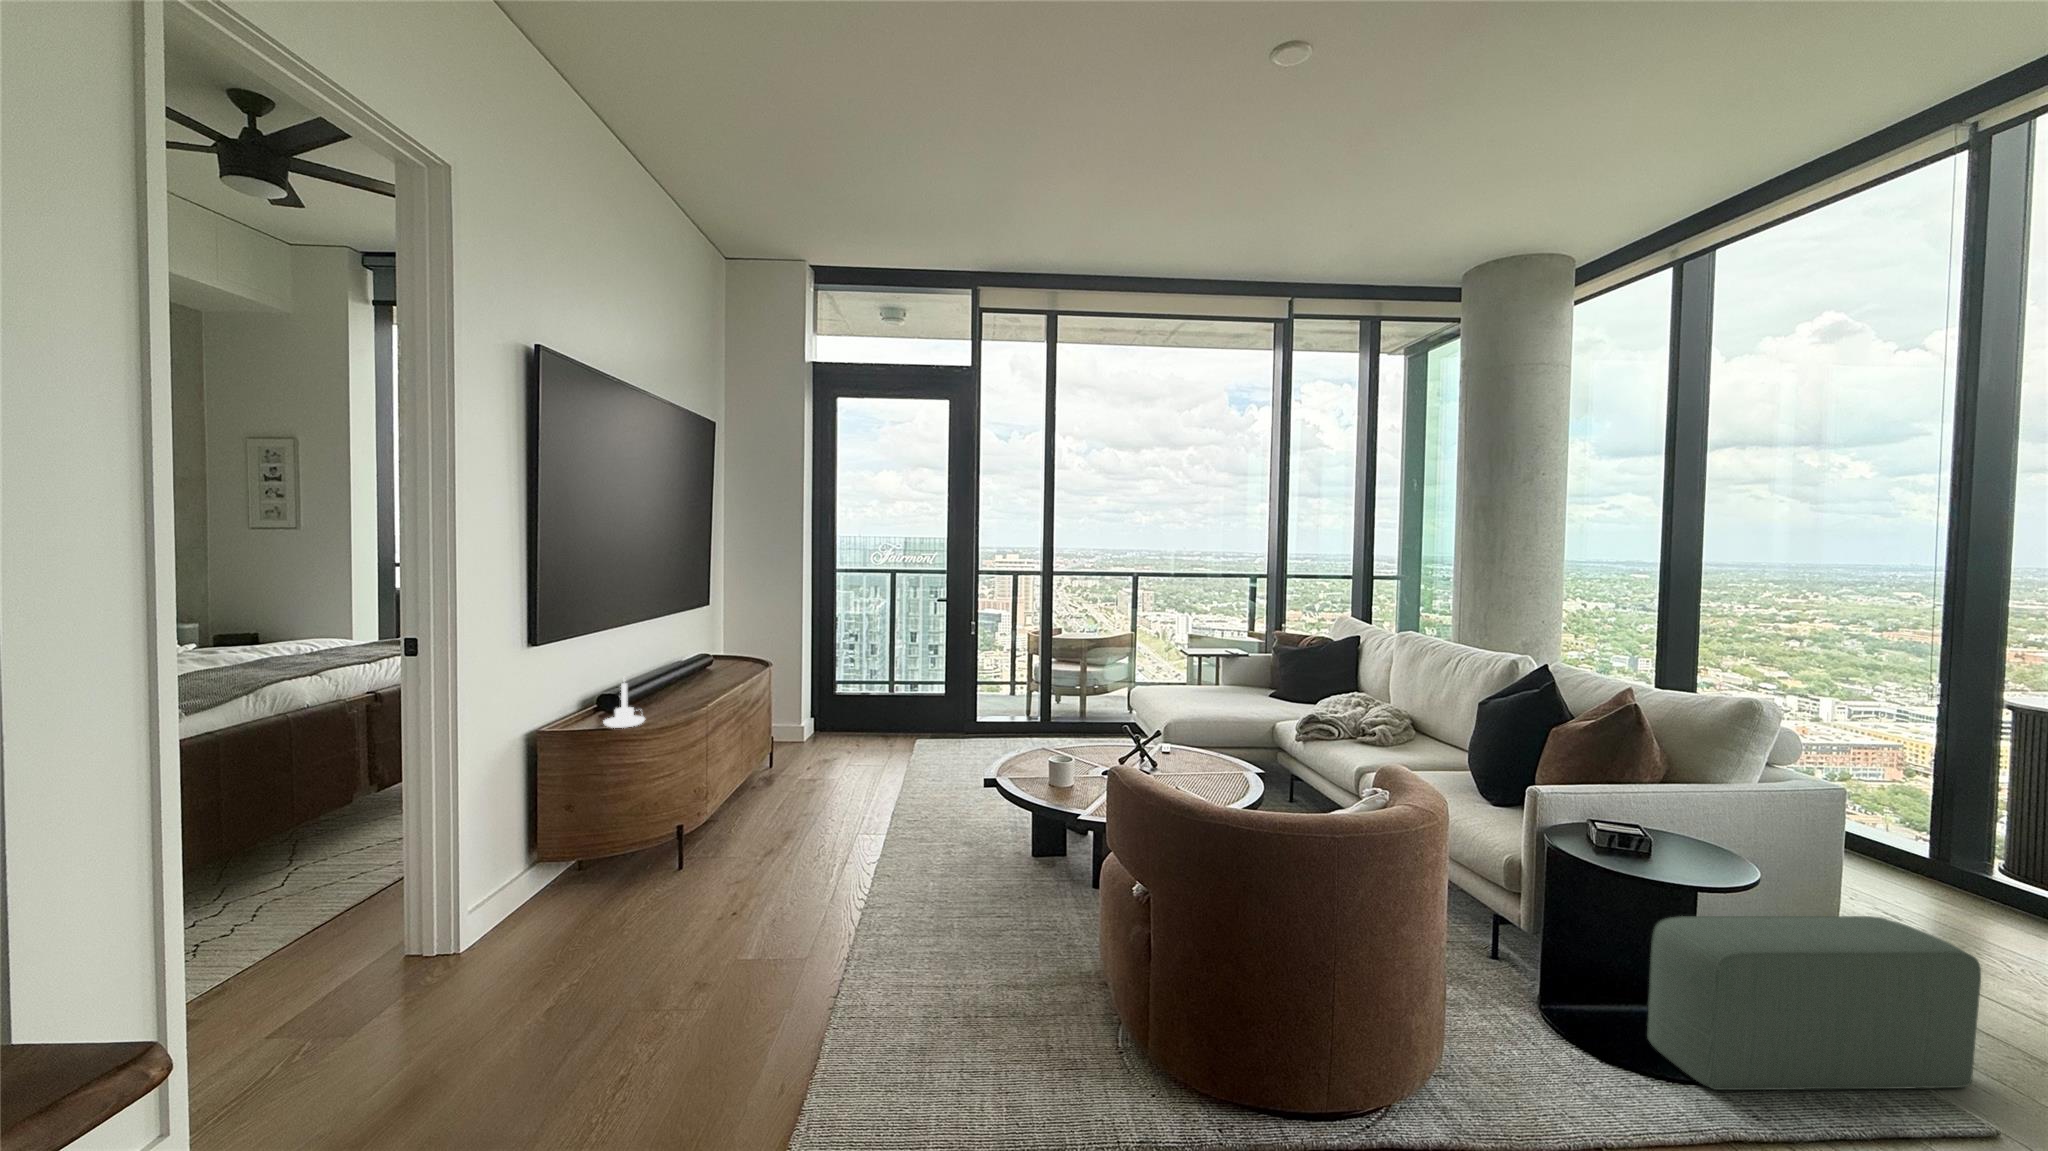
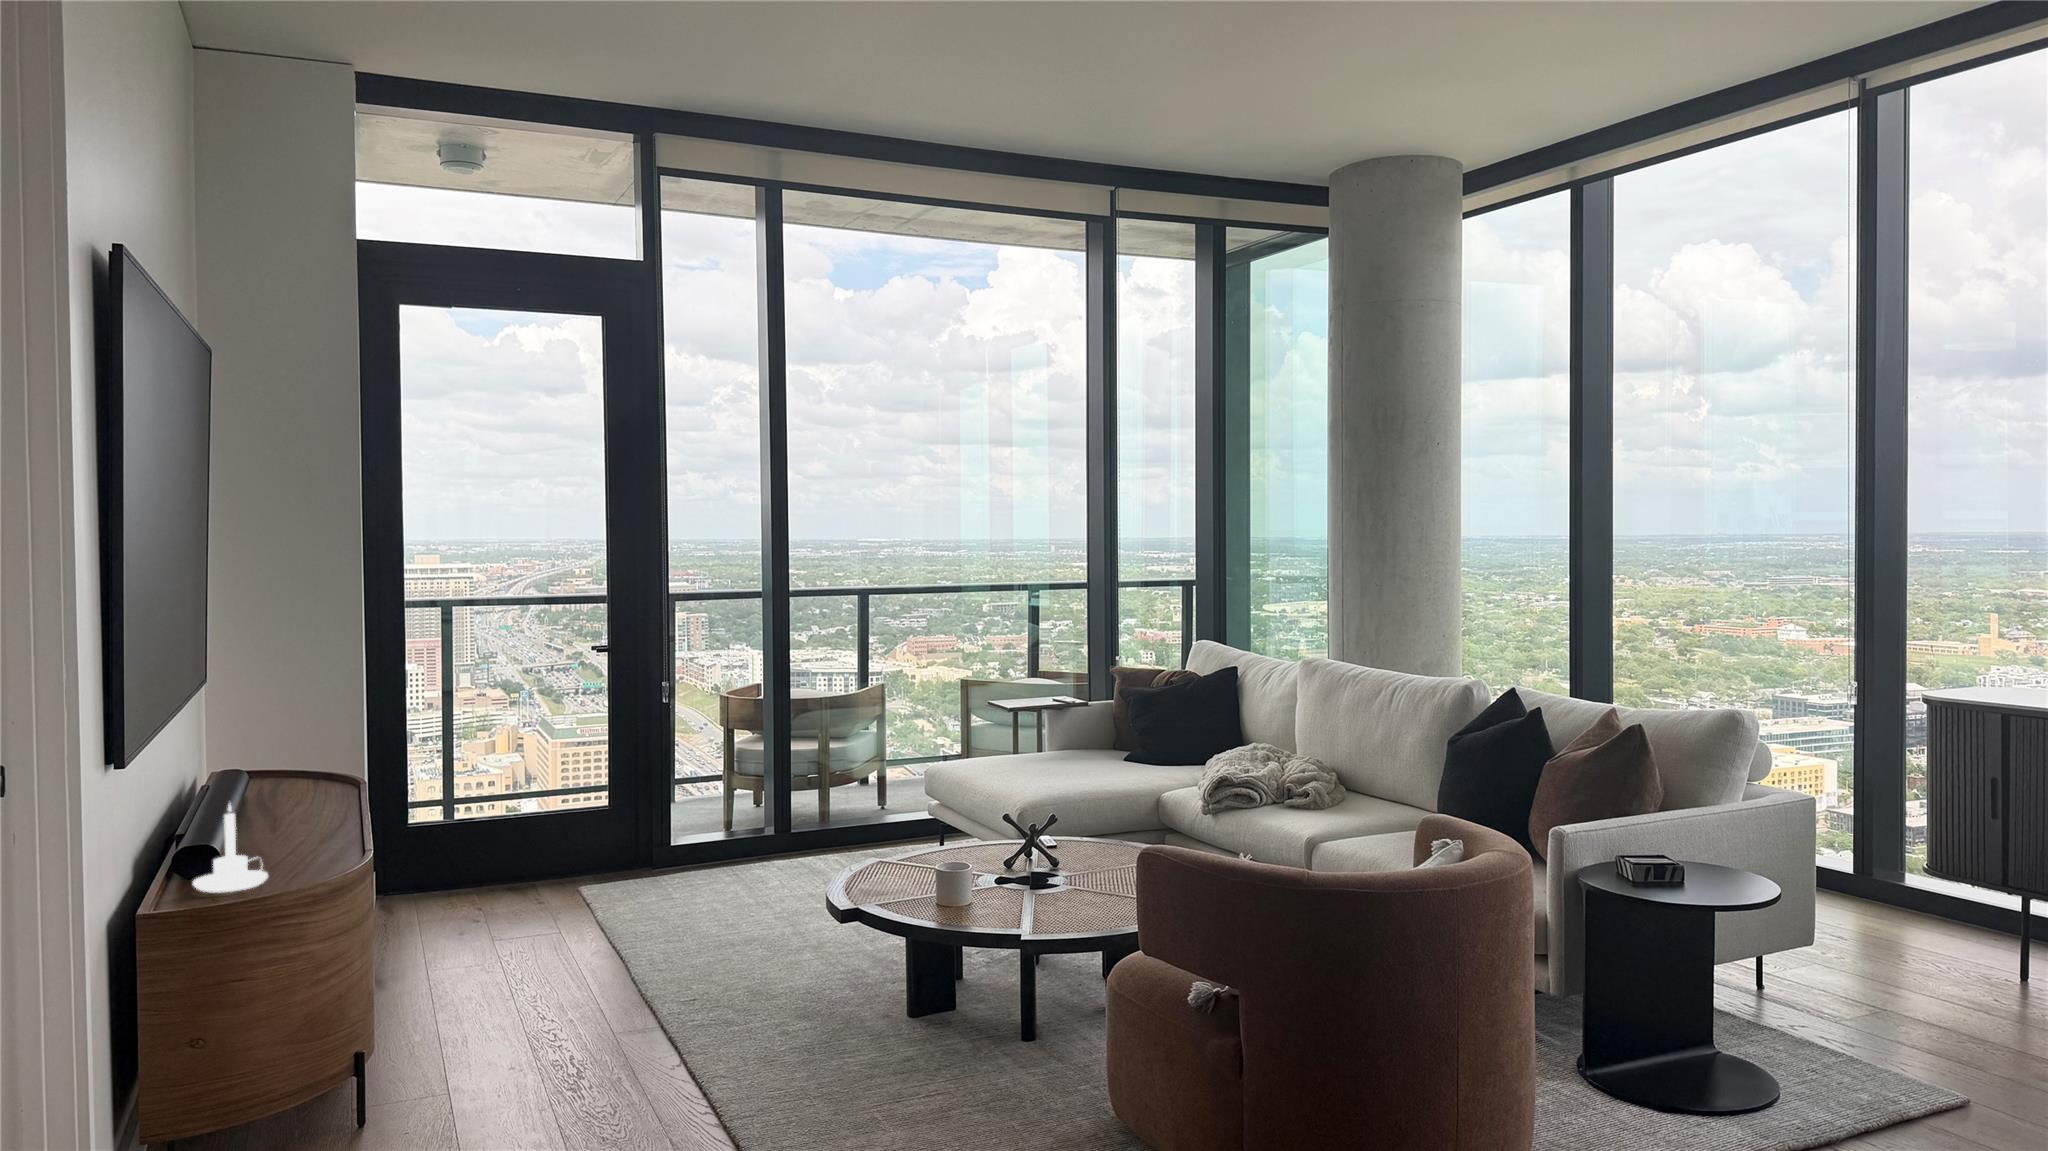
pouf: present [1647,916,1981,1090] -> none [1687,918,1945,1113]

